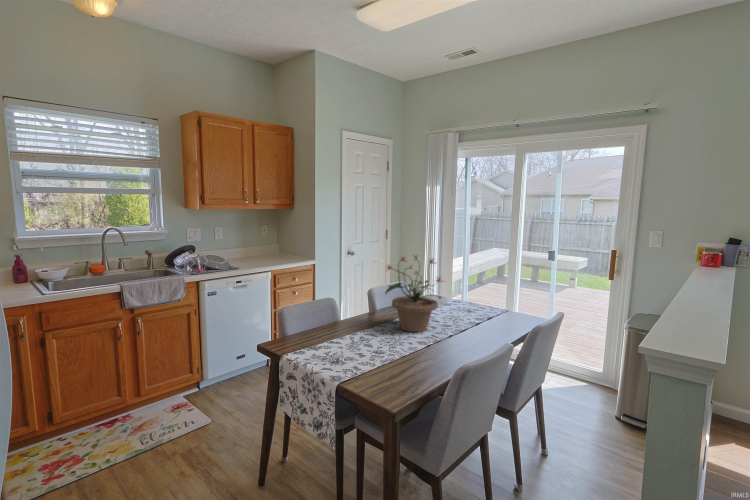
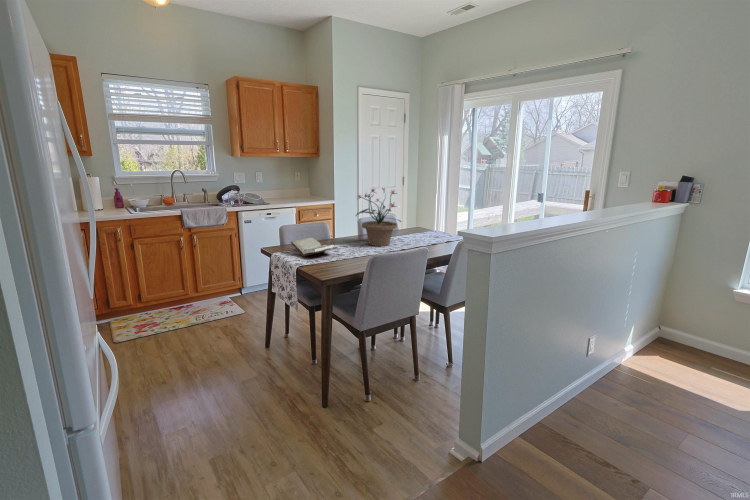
book: none [309,327,376,360] -> present [291,237,336,257]

